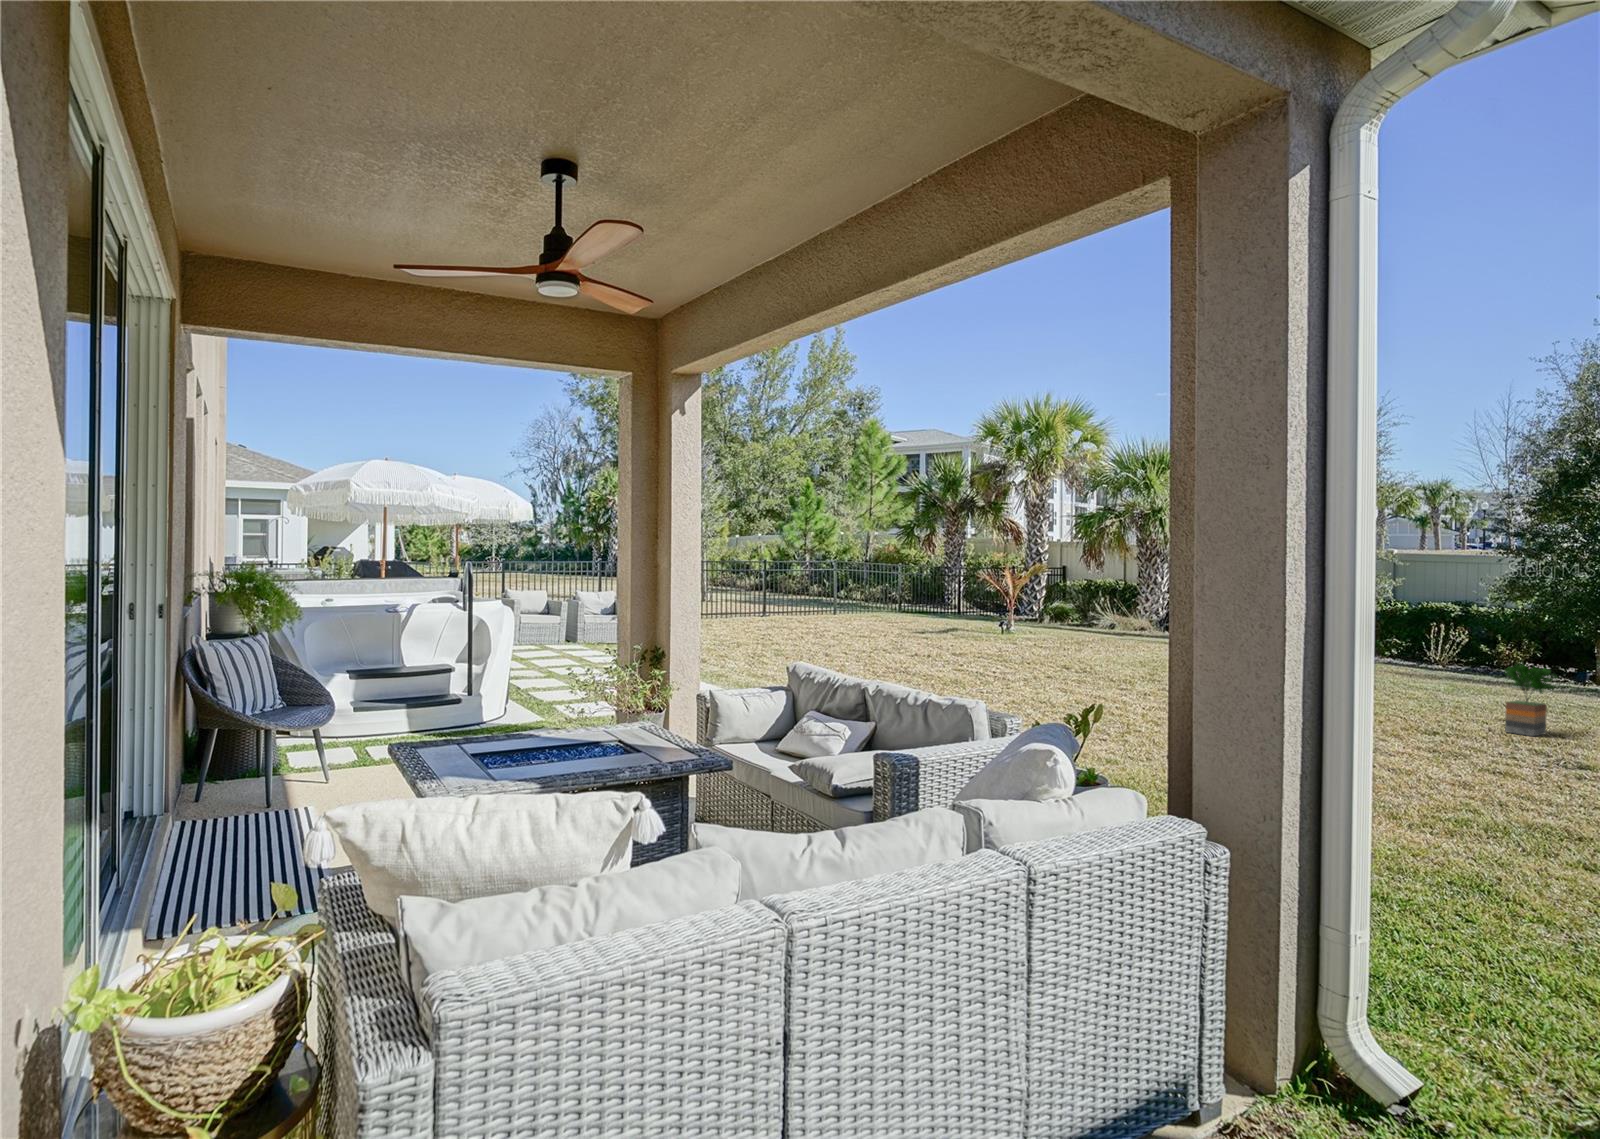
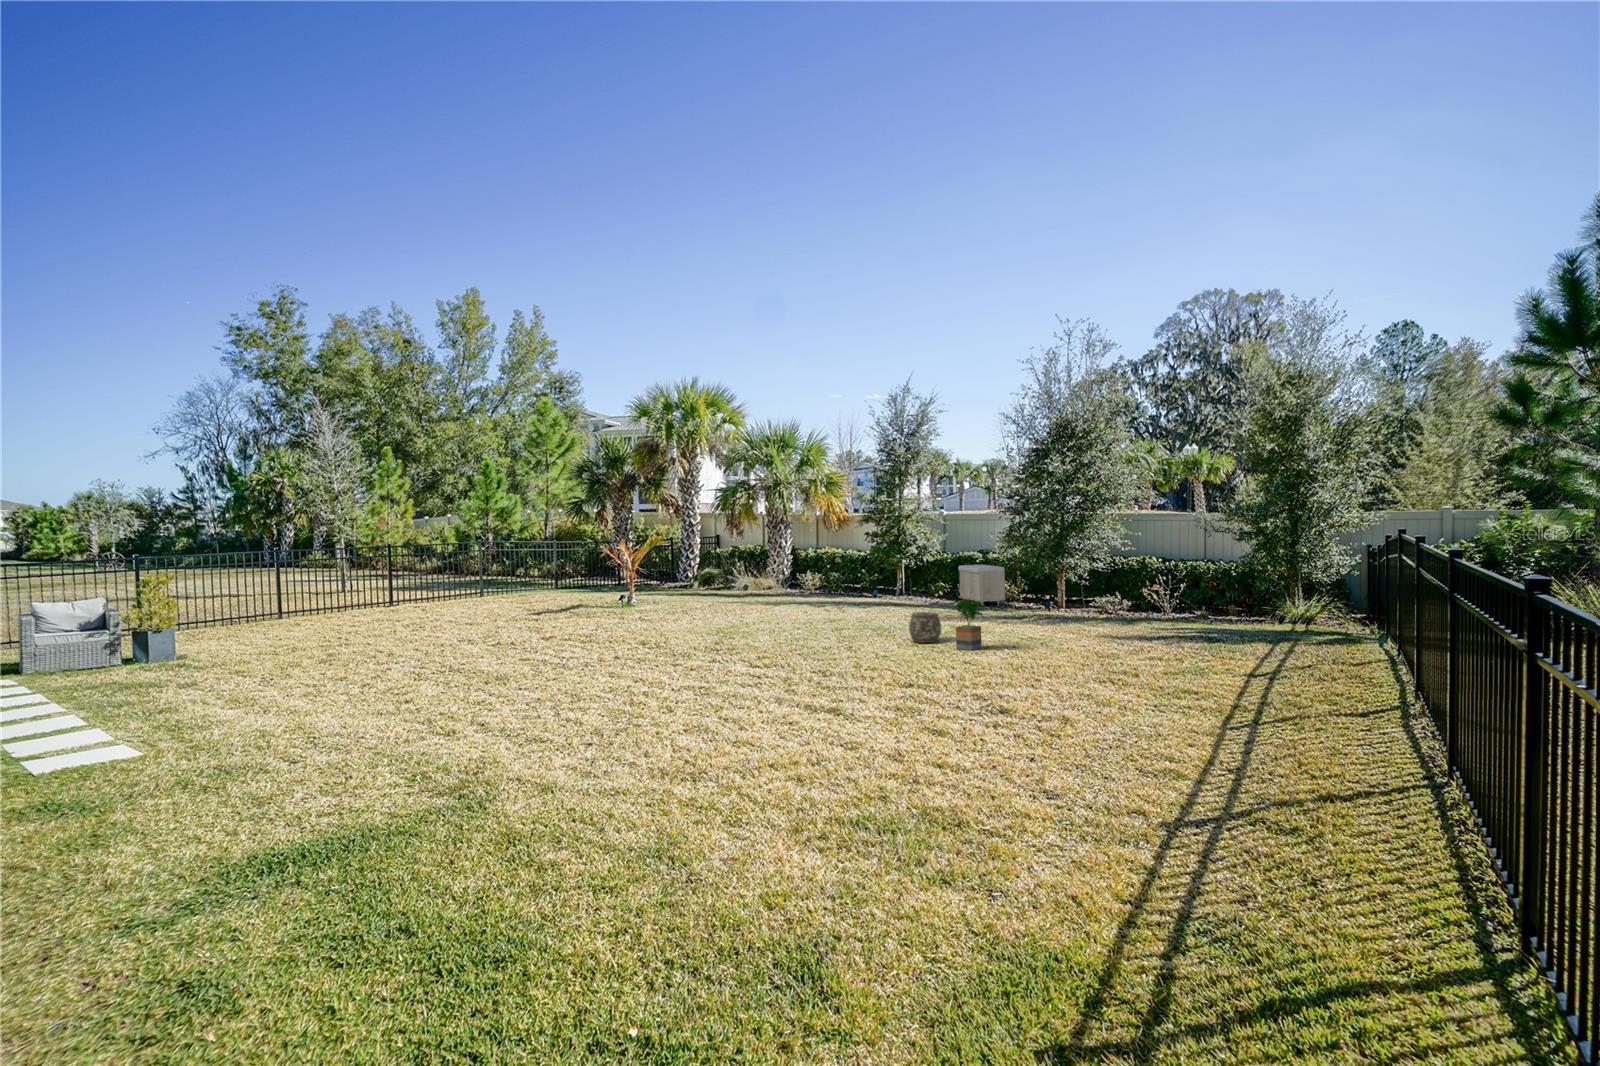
storage bench: none [1432,617,1511,672] -> present [958,565,1005,605]
woven basket: none [1414,677,1468,720] -> present [909,612,941,643]

